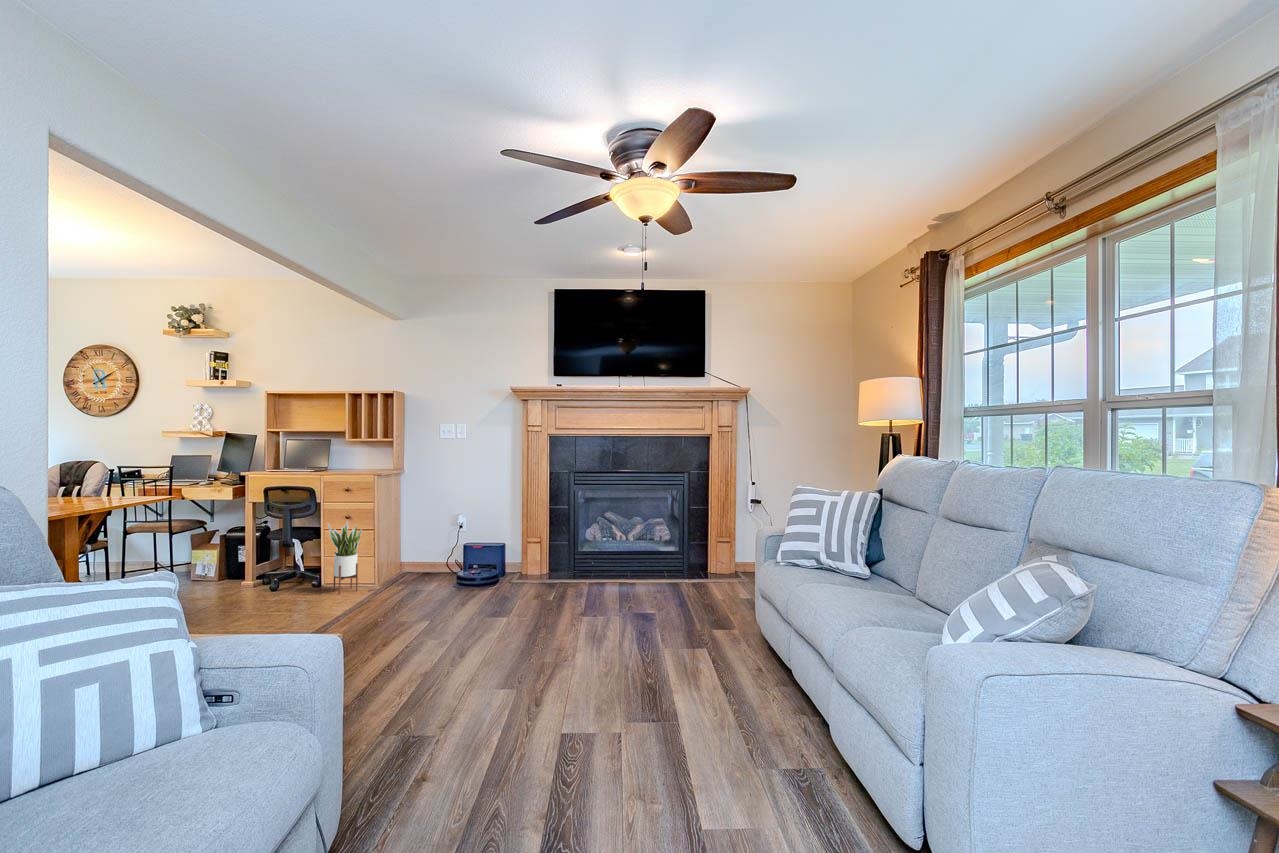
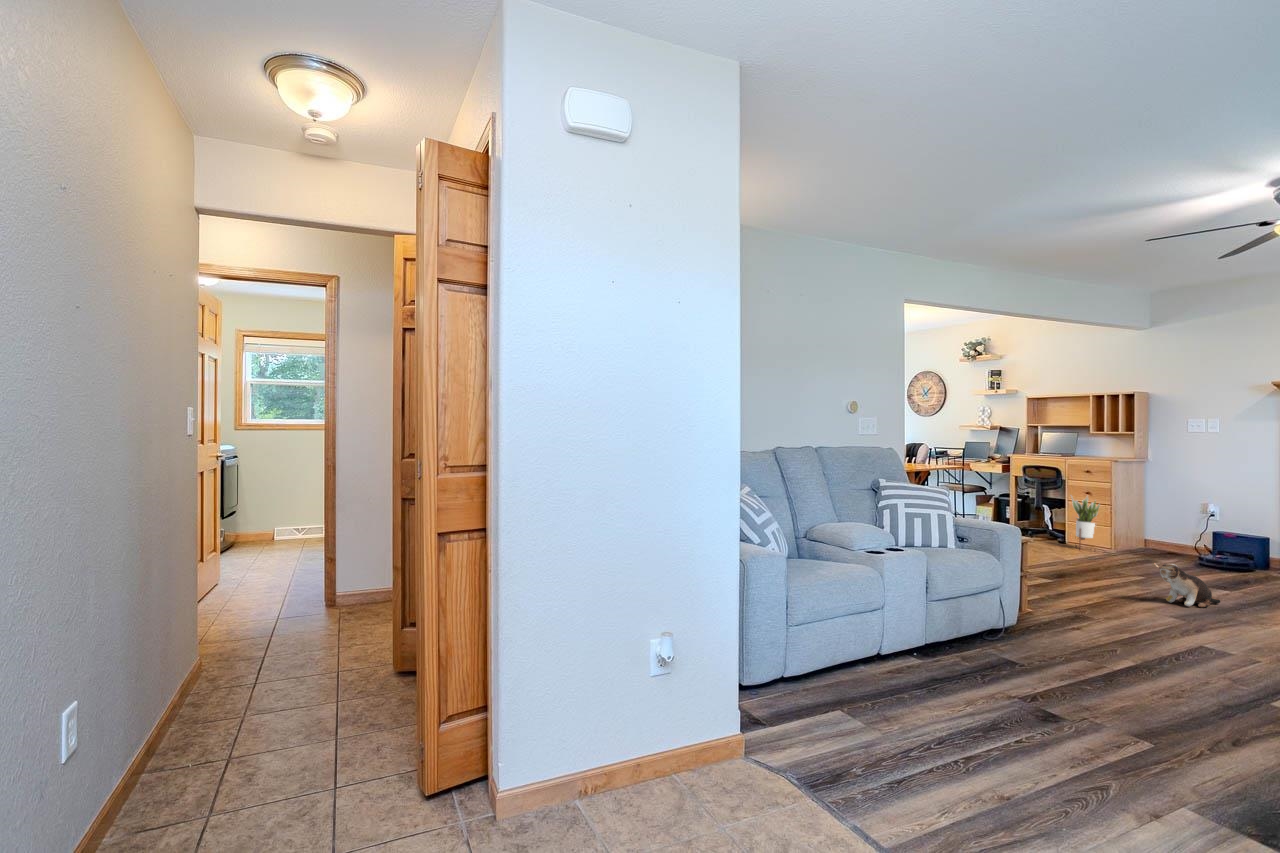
plush toy: none [460,623,515,676] -> present [1154,563,1220,607]

